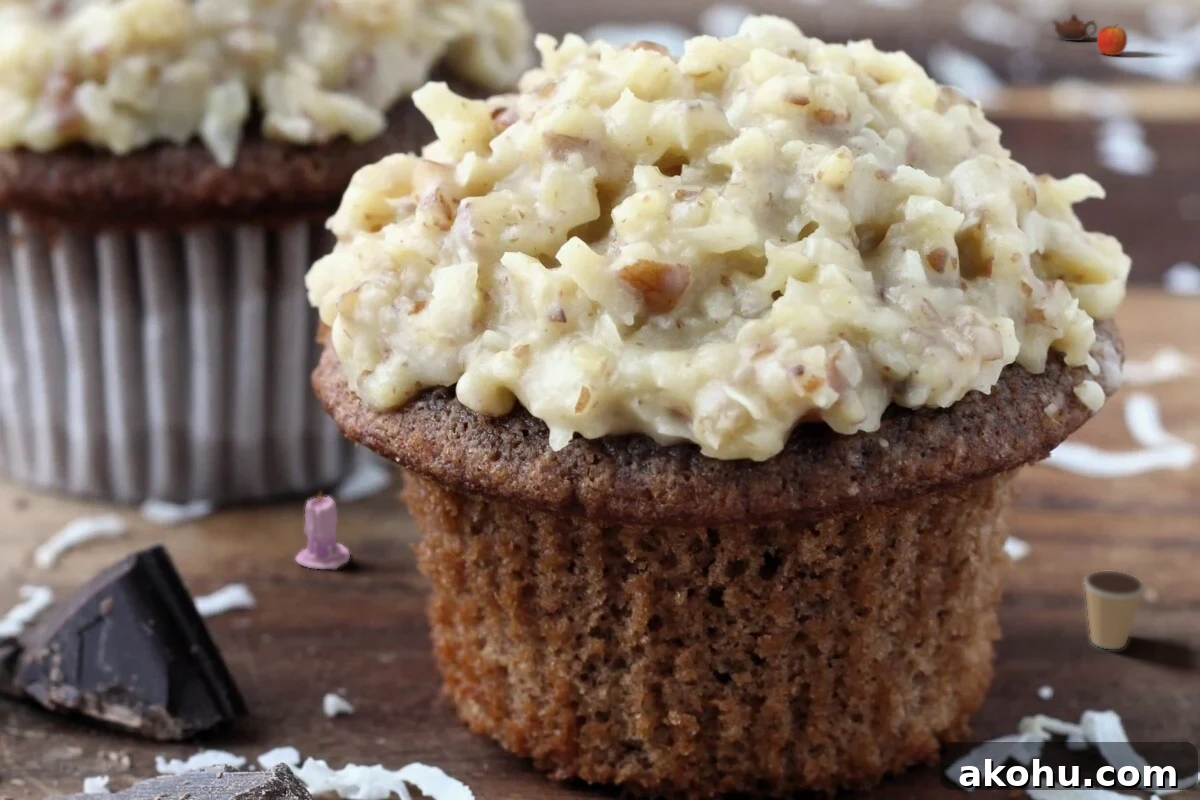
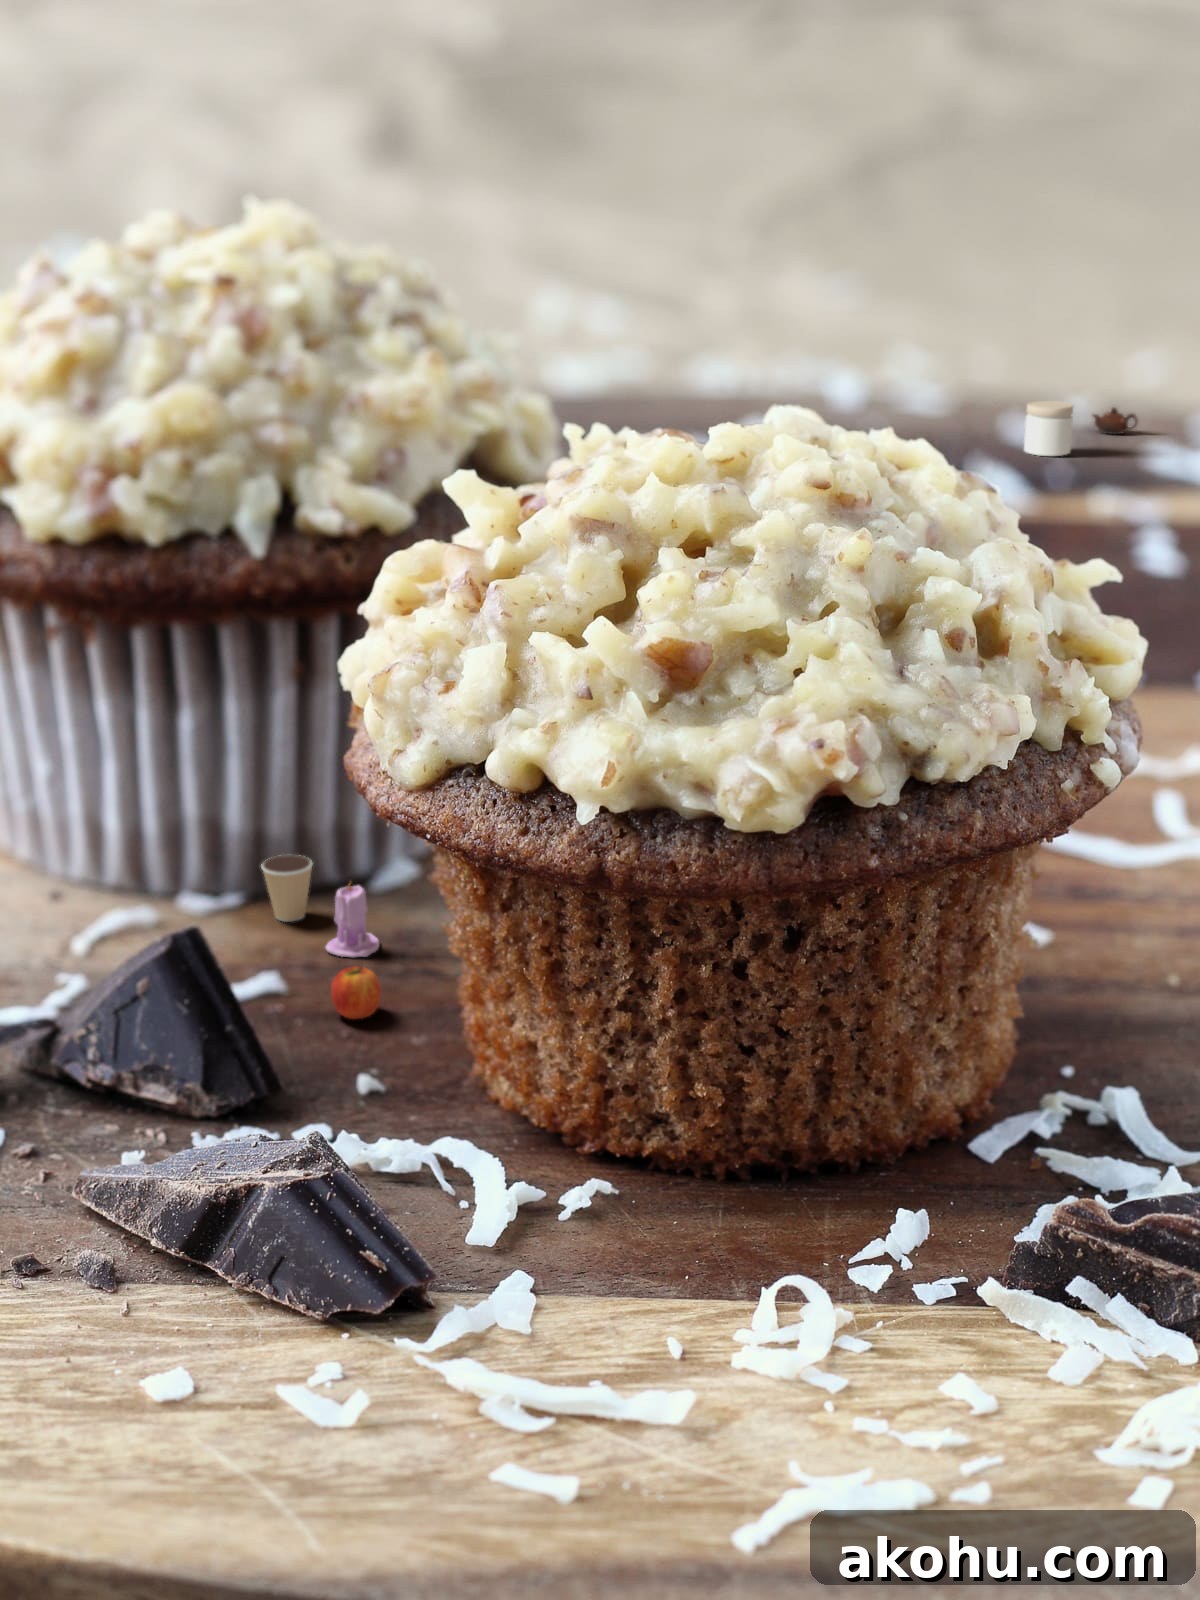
jar: none [987,8,1036,63] -> present [1024,401,1073,456]
apple: present [1097,26,1127,56] -> present [331,966,381,1019]
coffee cup: present [1085,571,1145,649] -> present [261,855,312,922]

